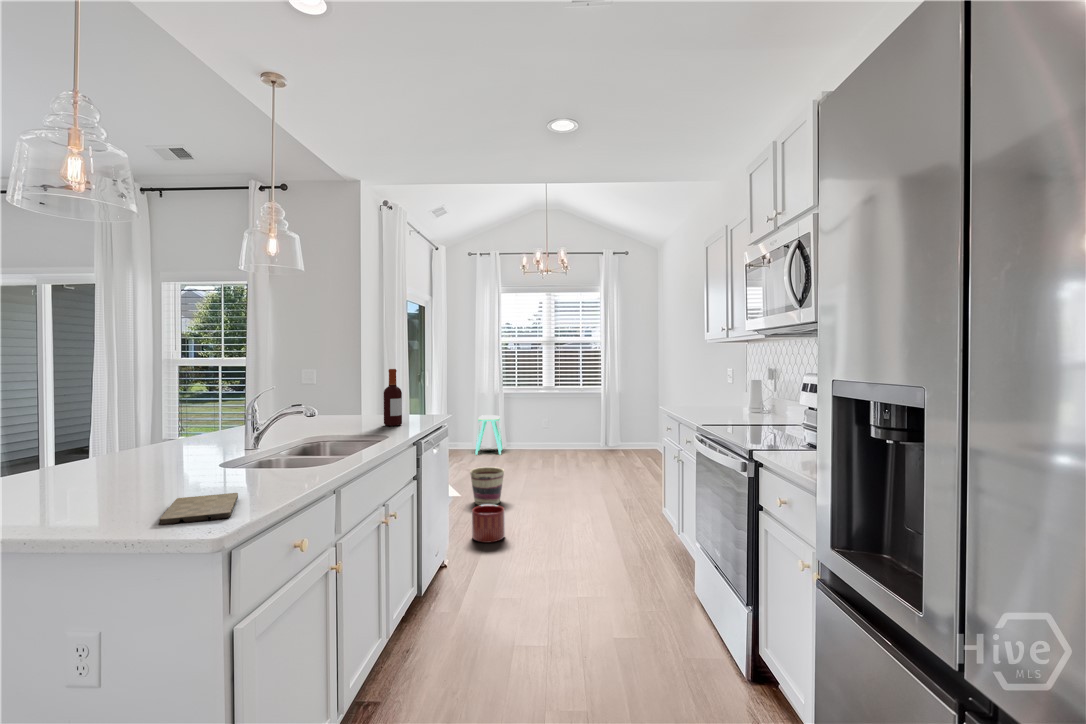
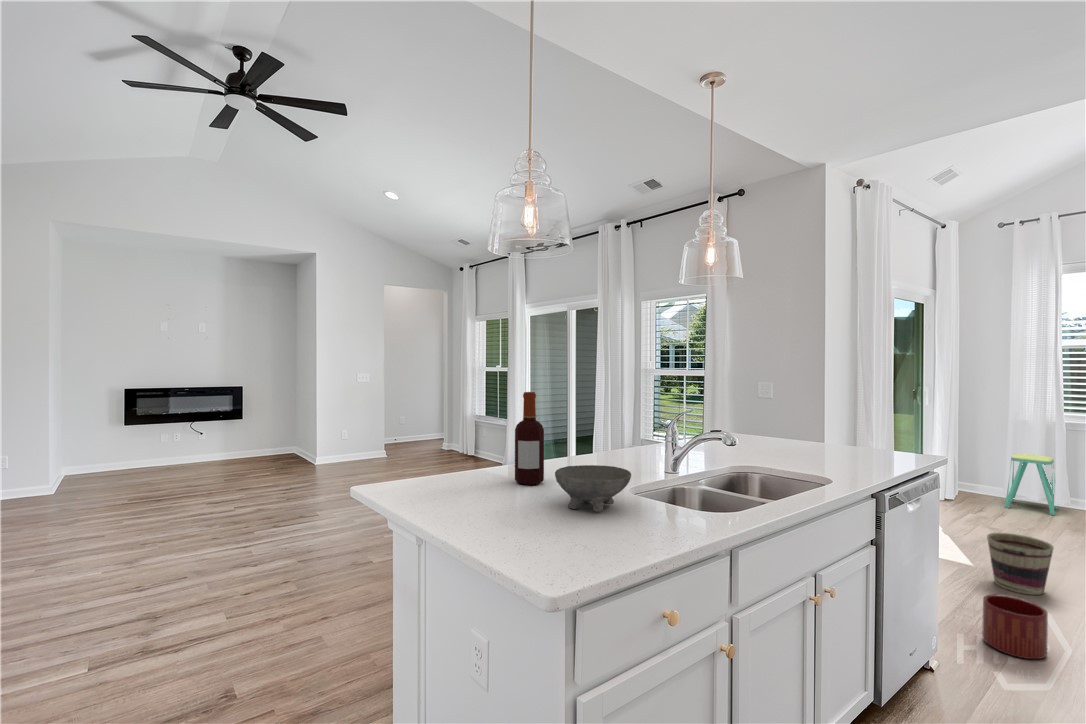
bottle: present [384,369,402,426] -> present [515,392,544,485]
bowl: none [139,442,232,488] -> present [555,465,631,512]
cutting board: present [159,493,238,525] -> none [535,527,618,567]

